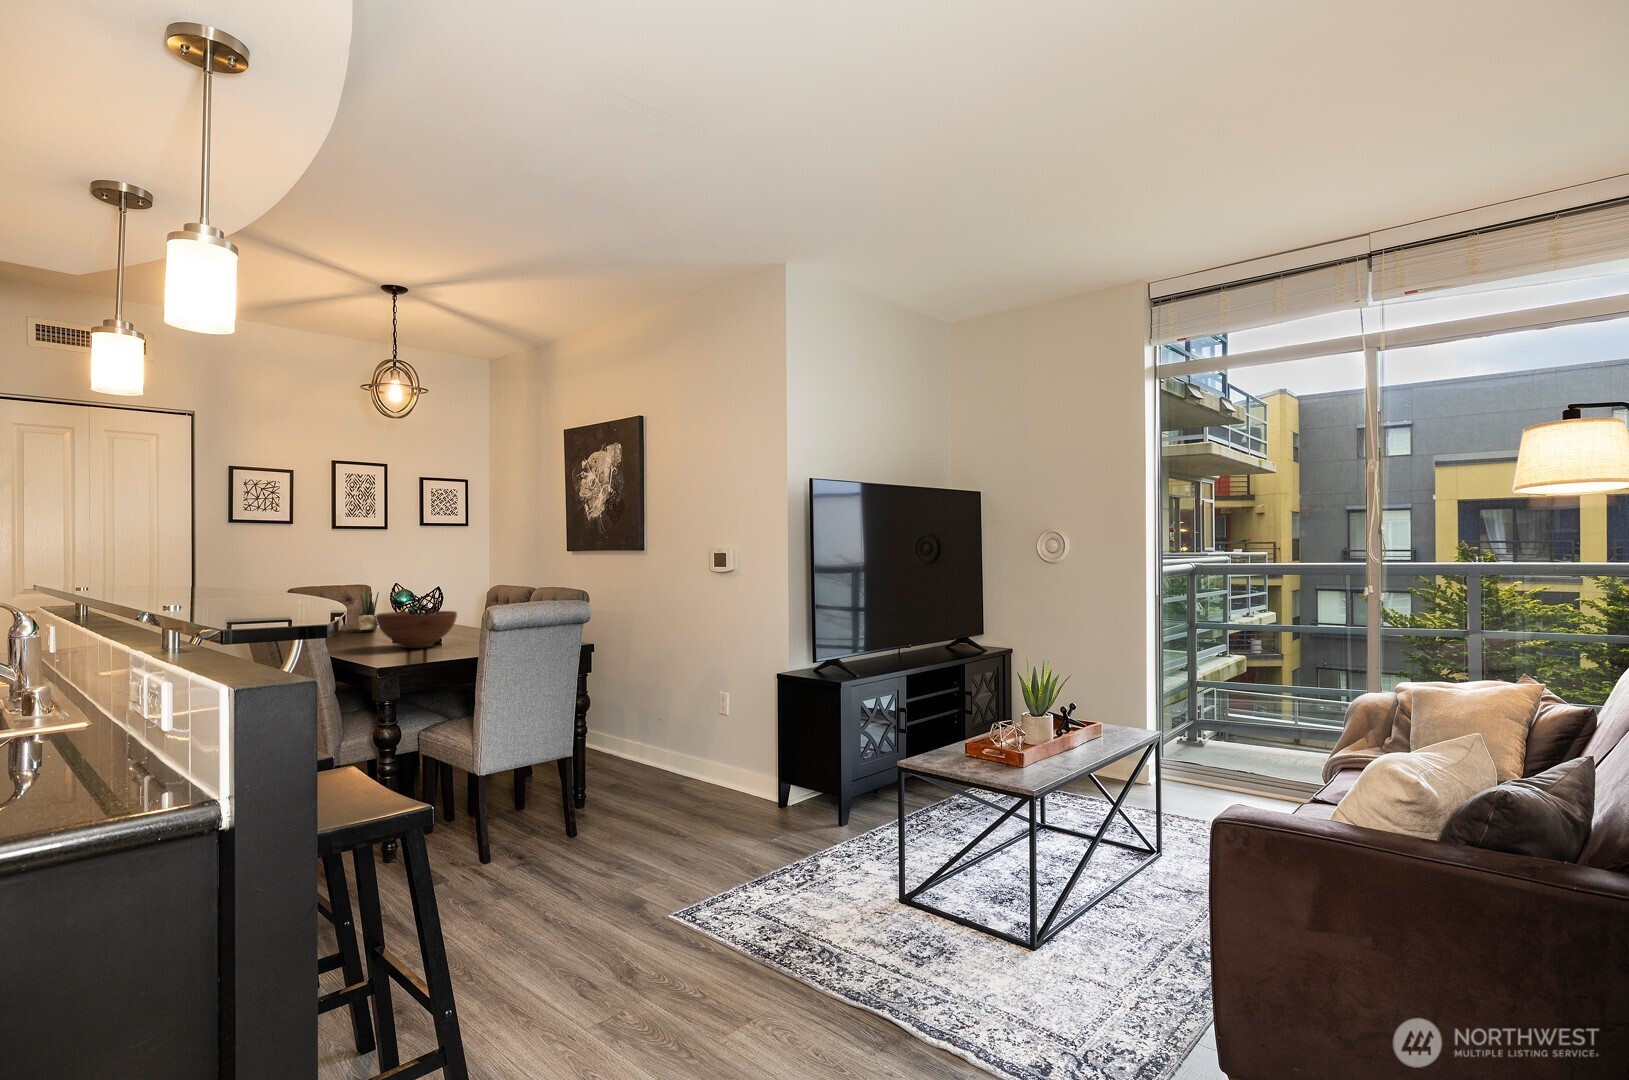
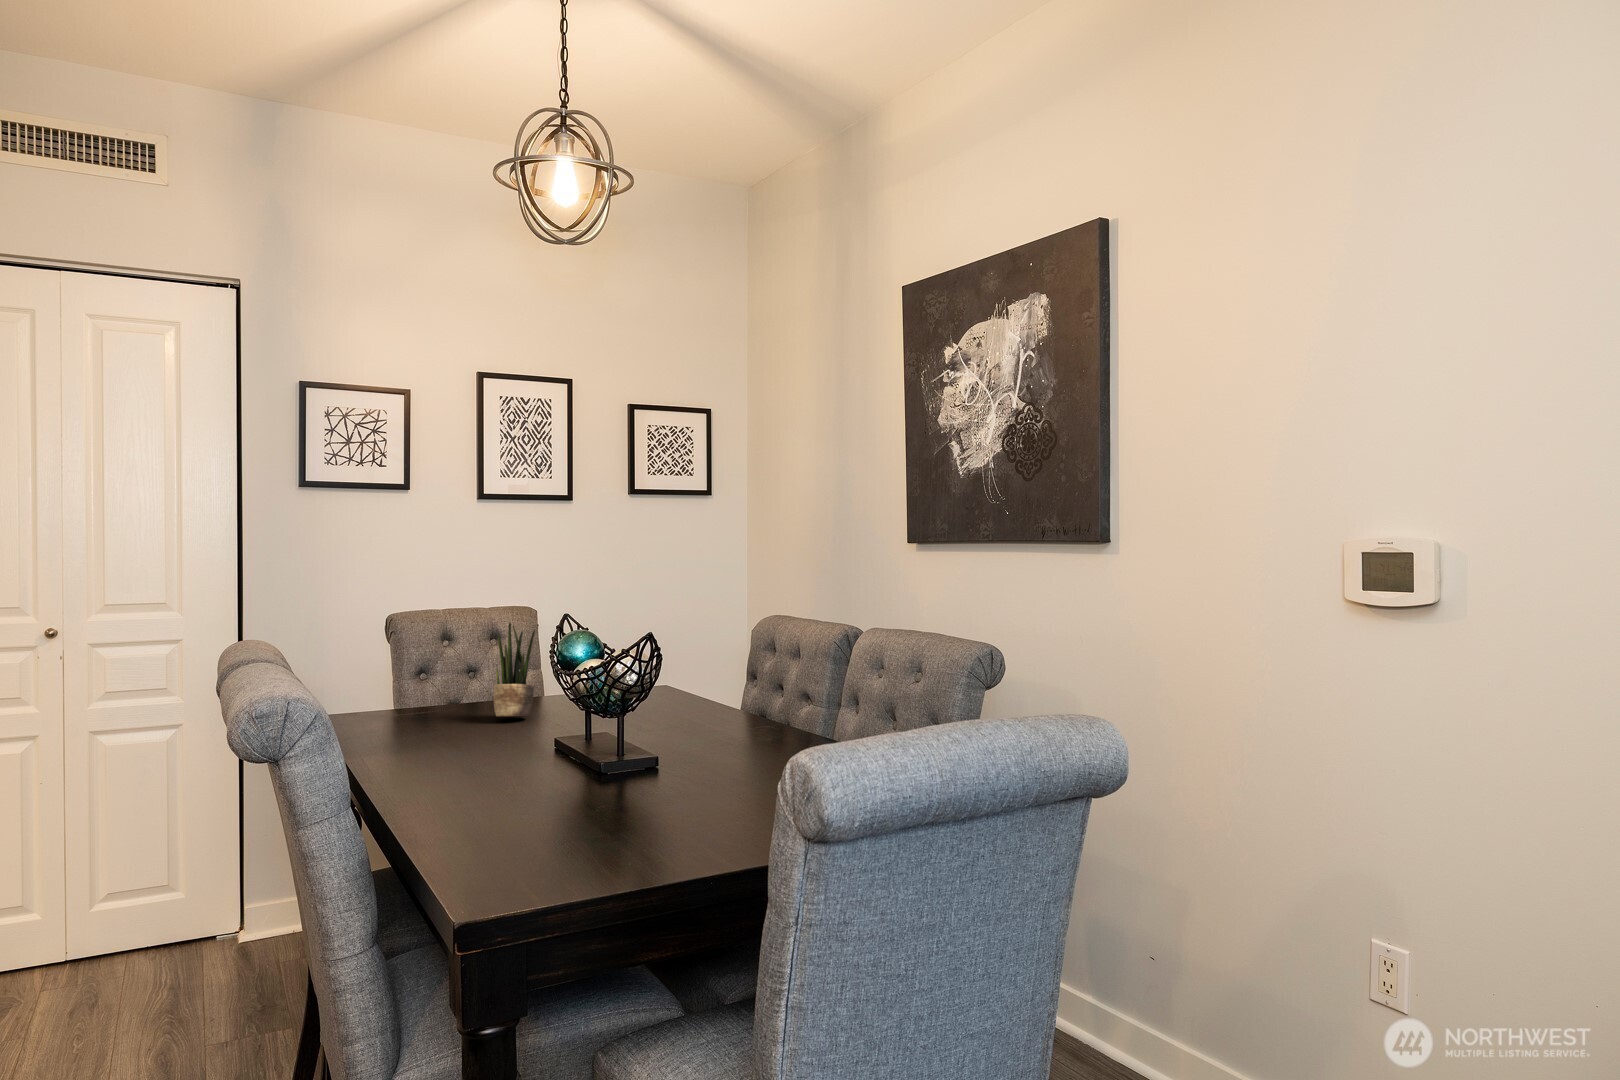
fruit bowl: present [376,611,457,648] -> none [482,706,698,829]

